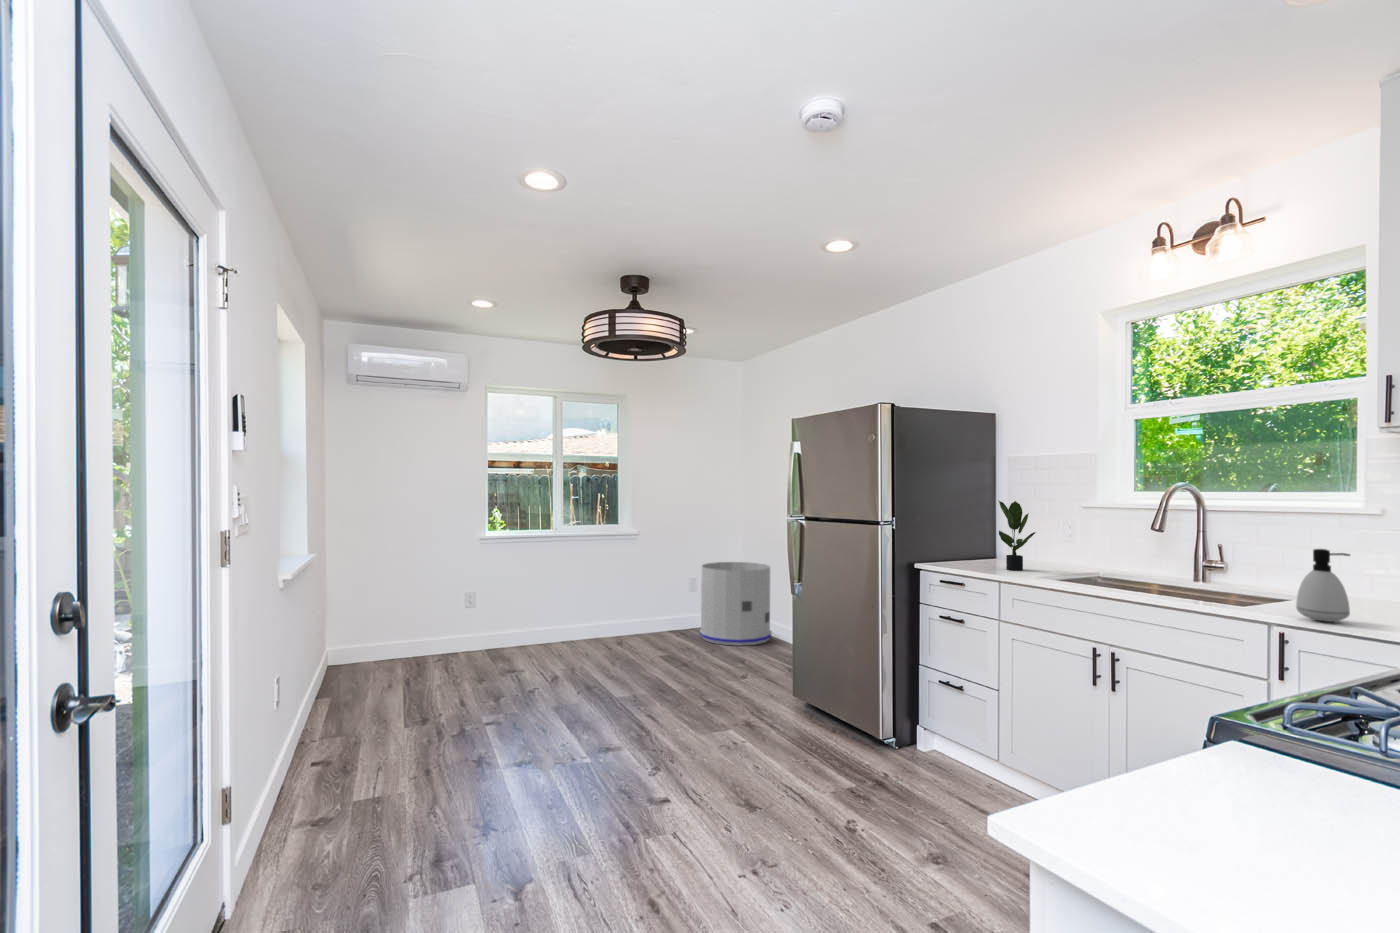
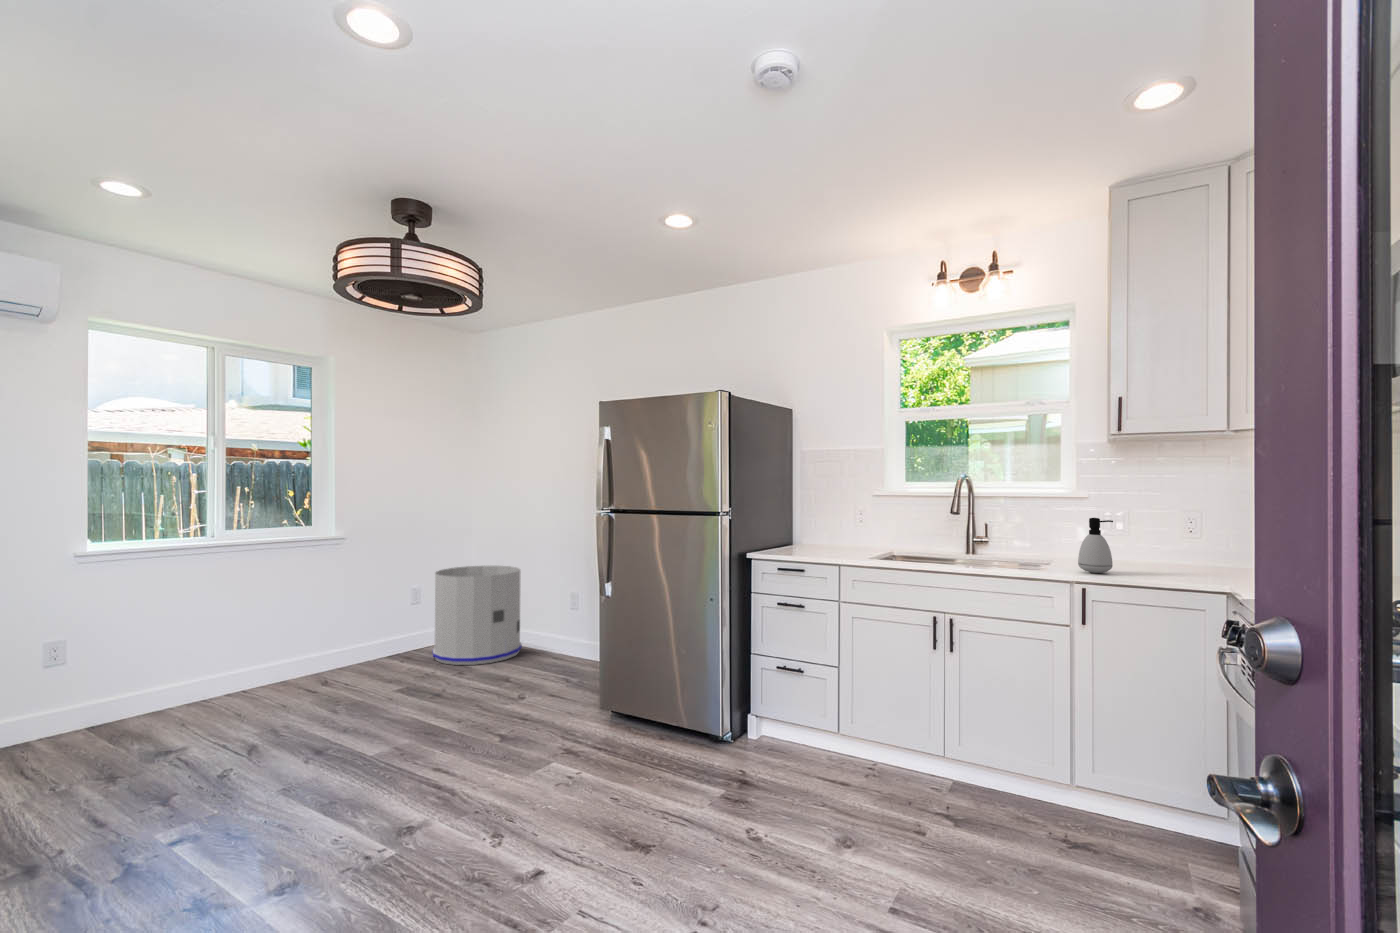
potted plant: present [999,501,1036,570] -> none [805,486,839,552]

